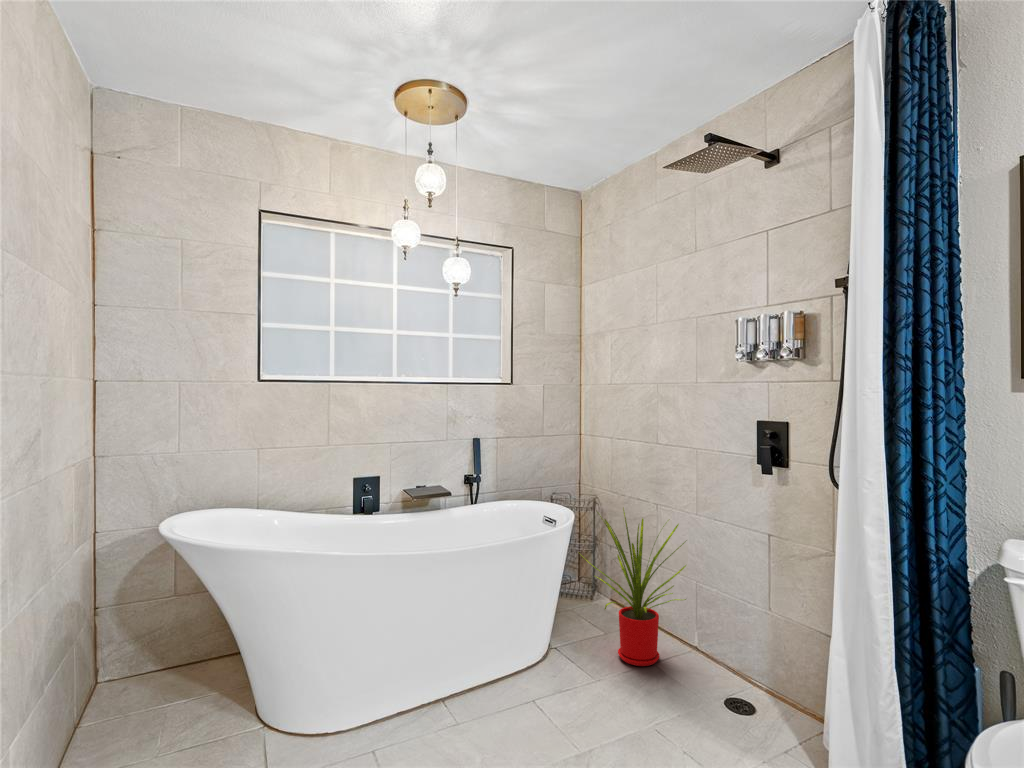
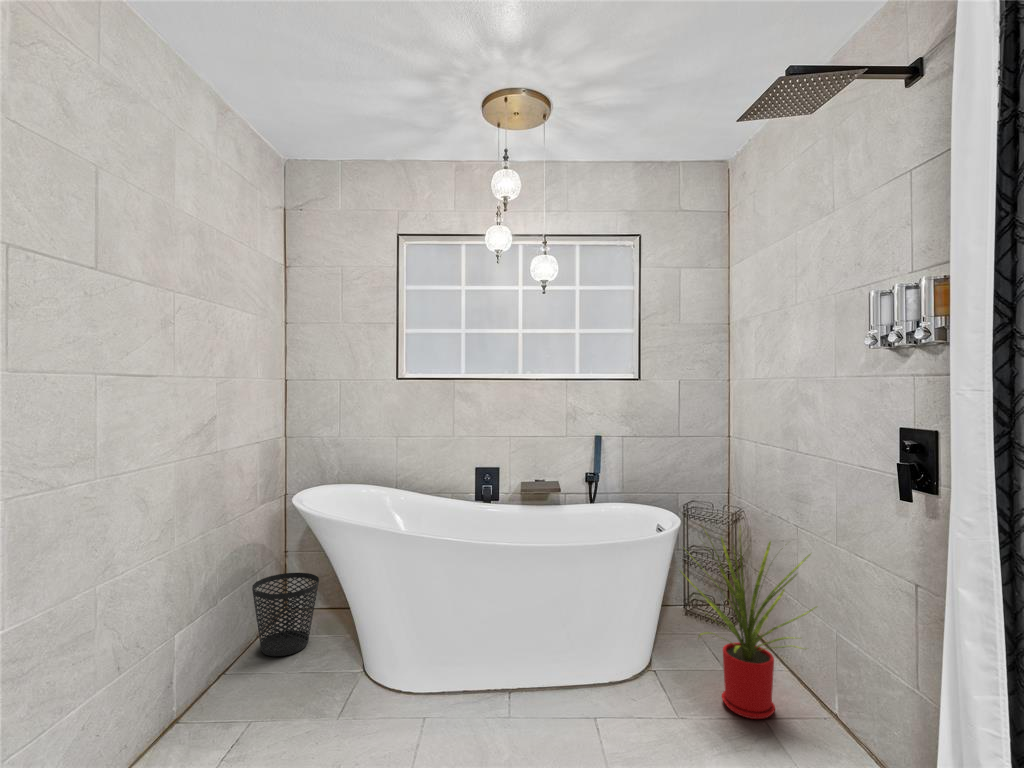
wastebasket: none [89,626,182,739] -> present [252,573,319,656]

